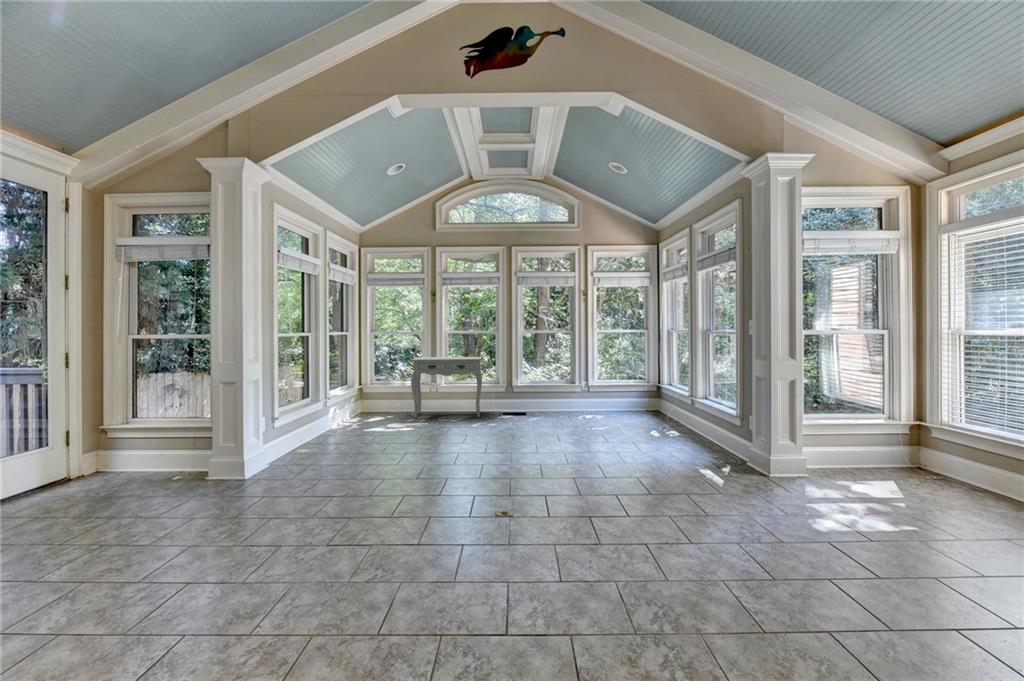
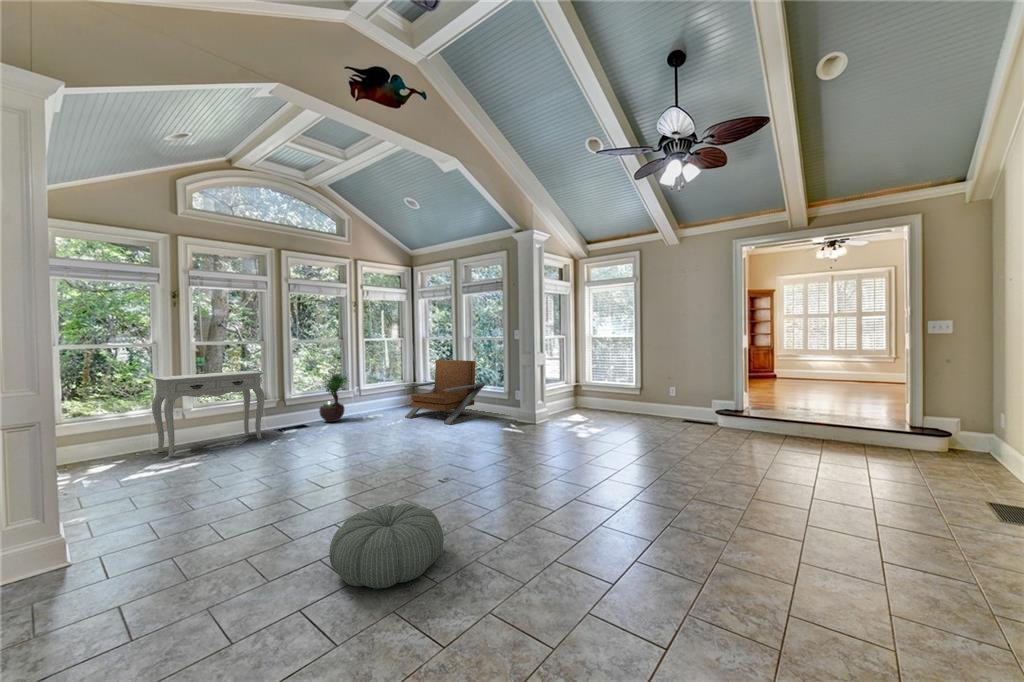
lounge chair: none [616,358,712,442] -> present [405,360,485,425]
potted tree: none [535,360,567,413] -> present [320,373,348,422]
pouf: none [226,503,352,590] -> present [329,504,444,588]

